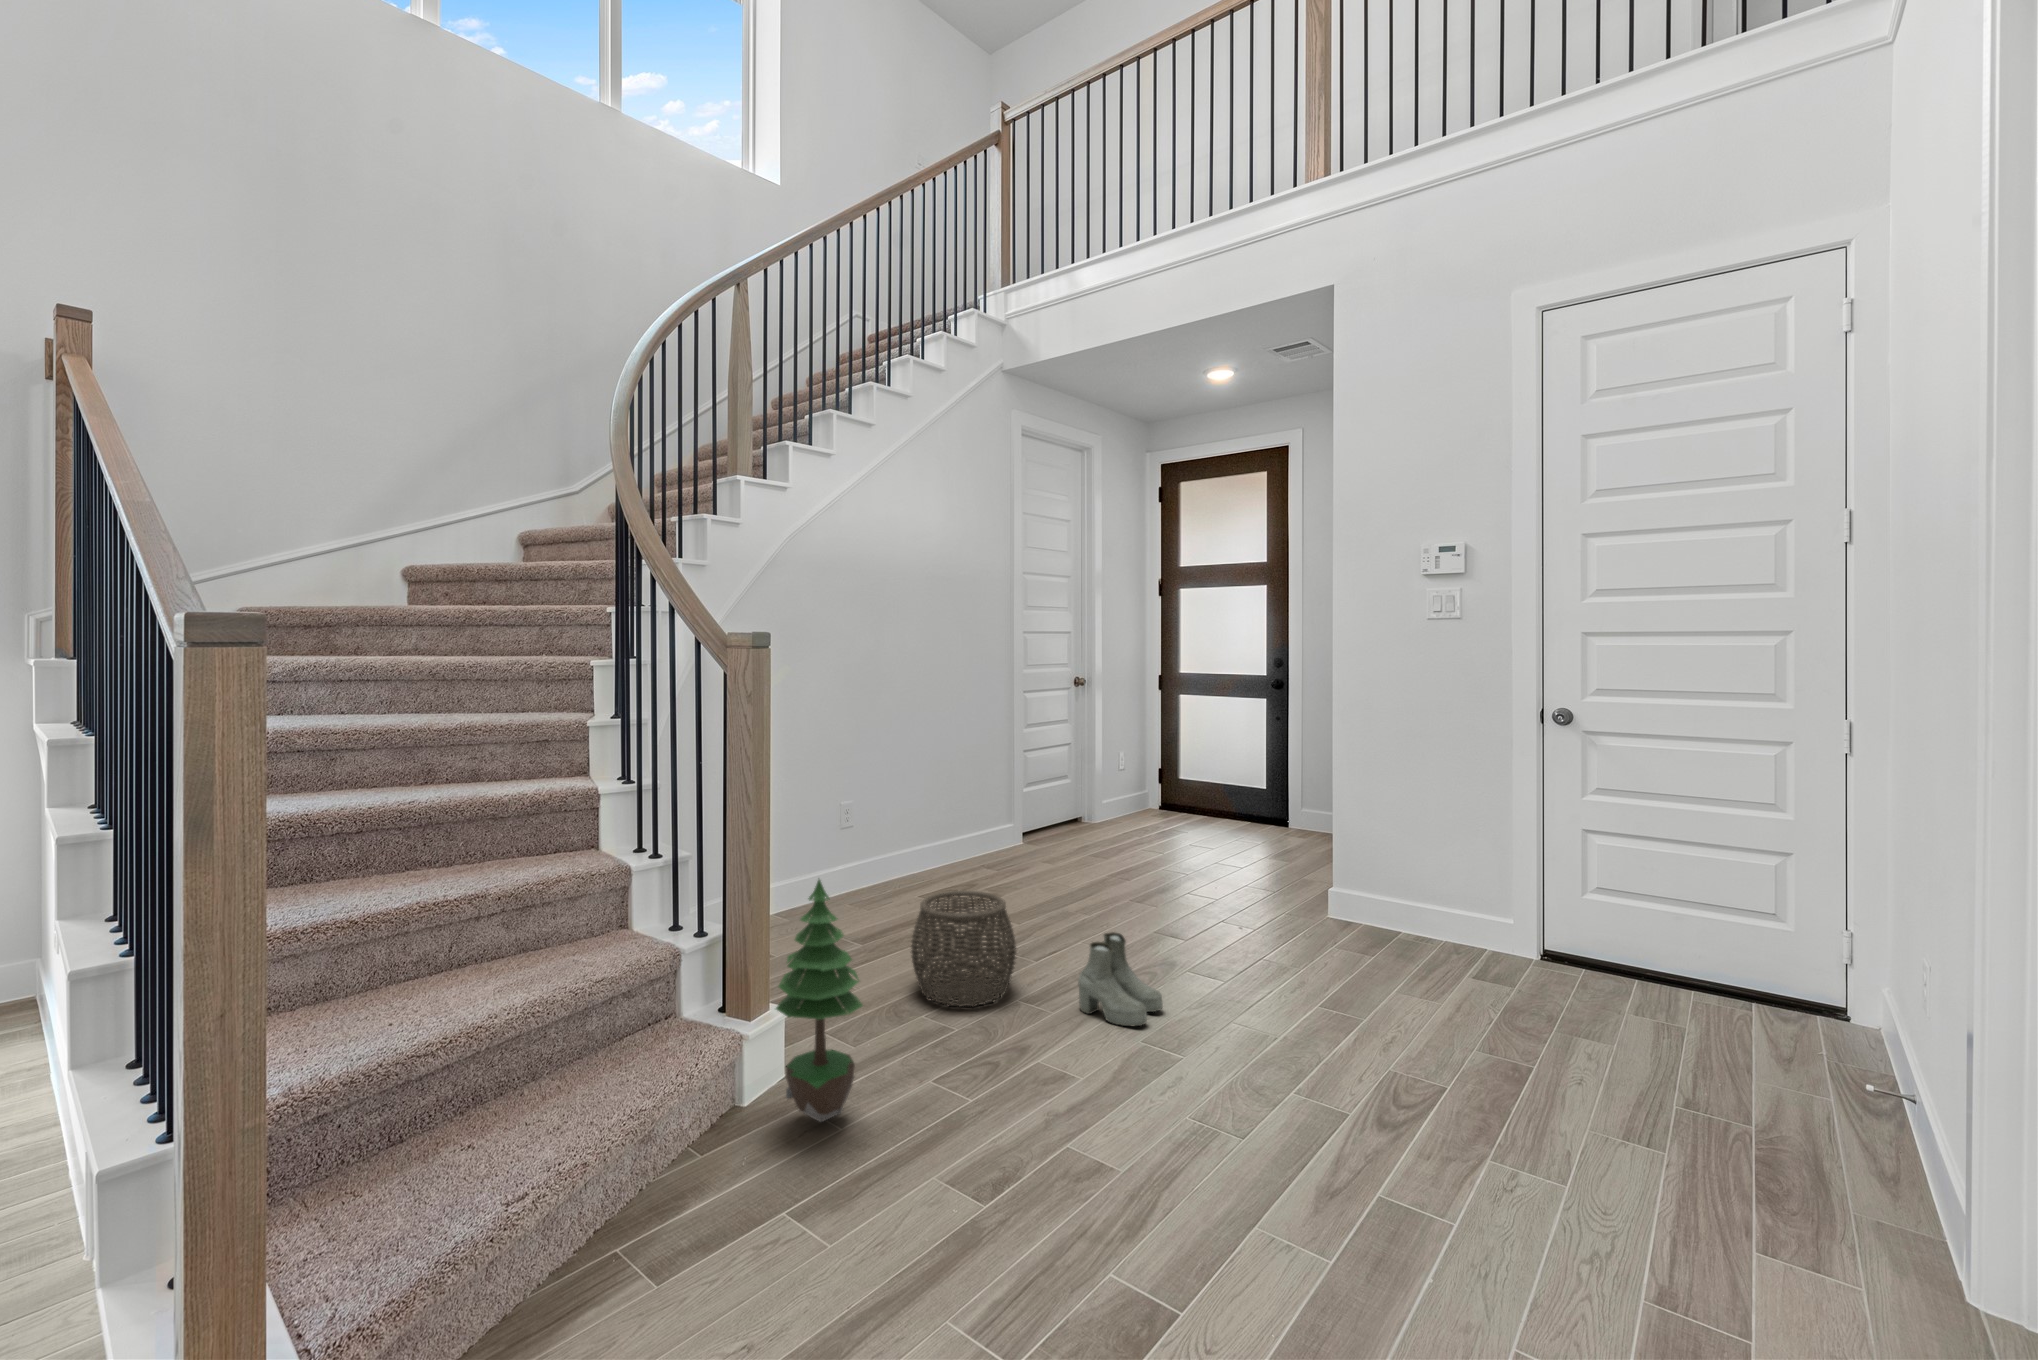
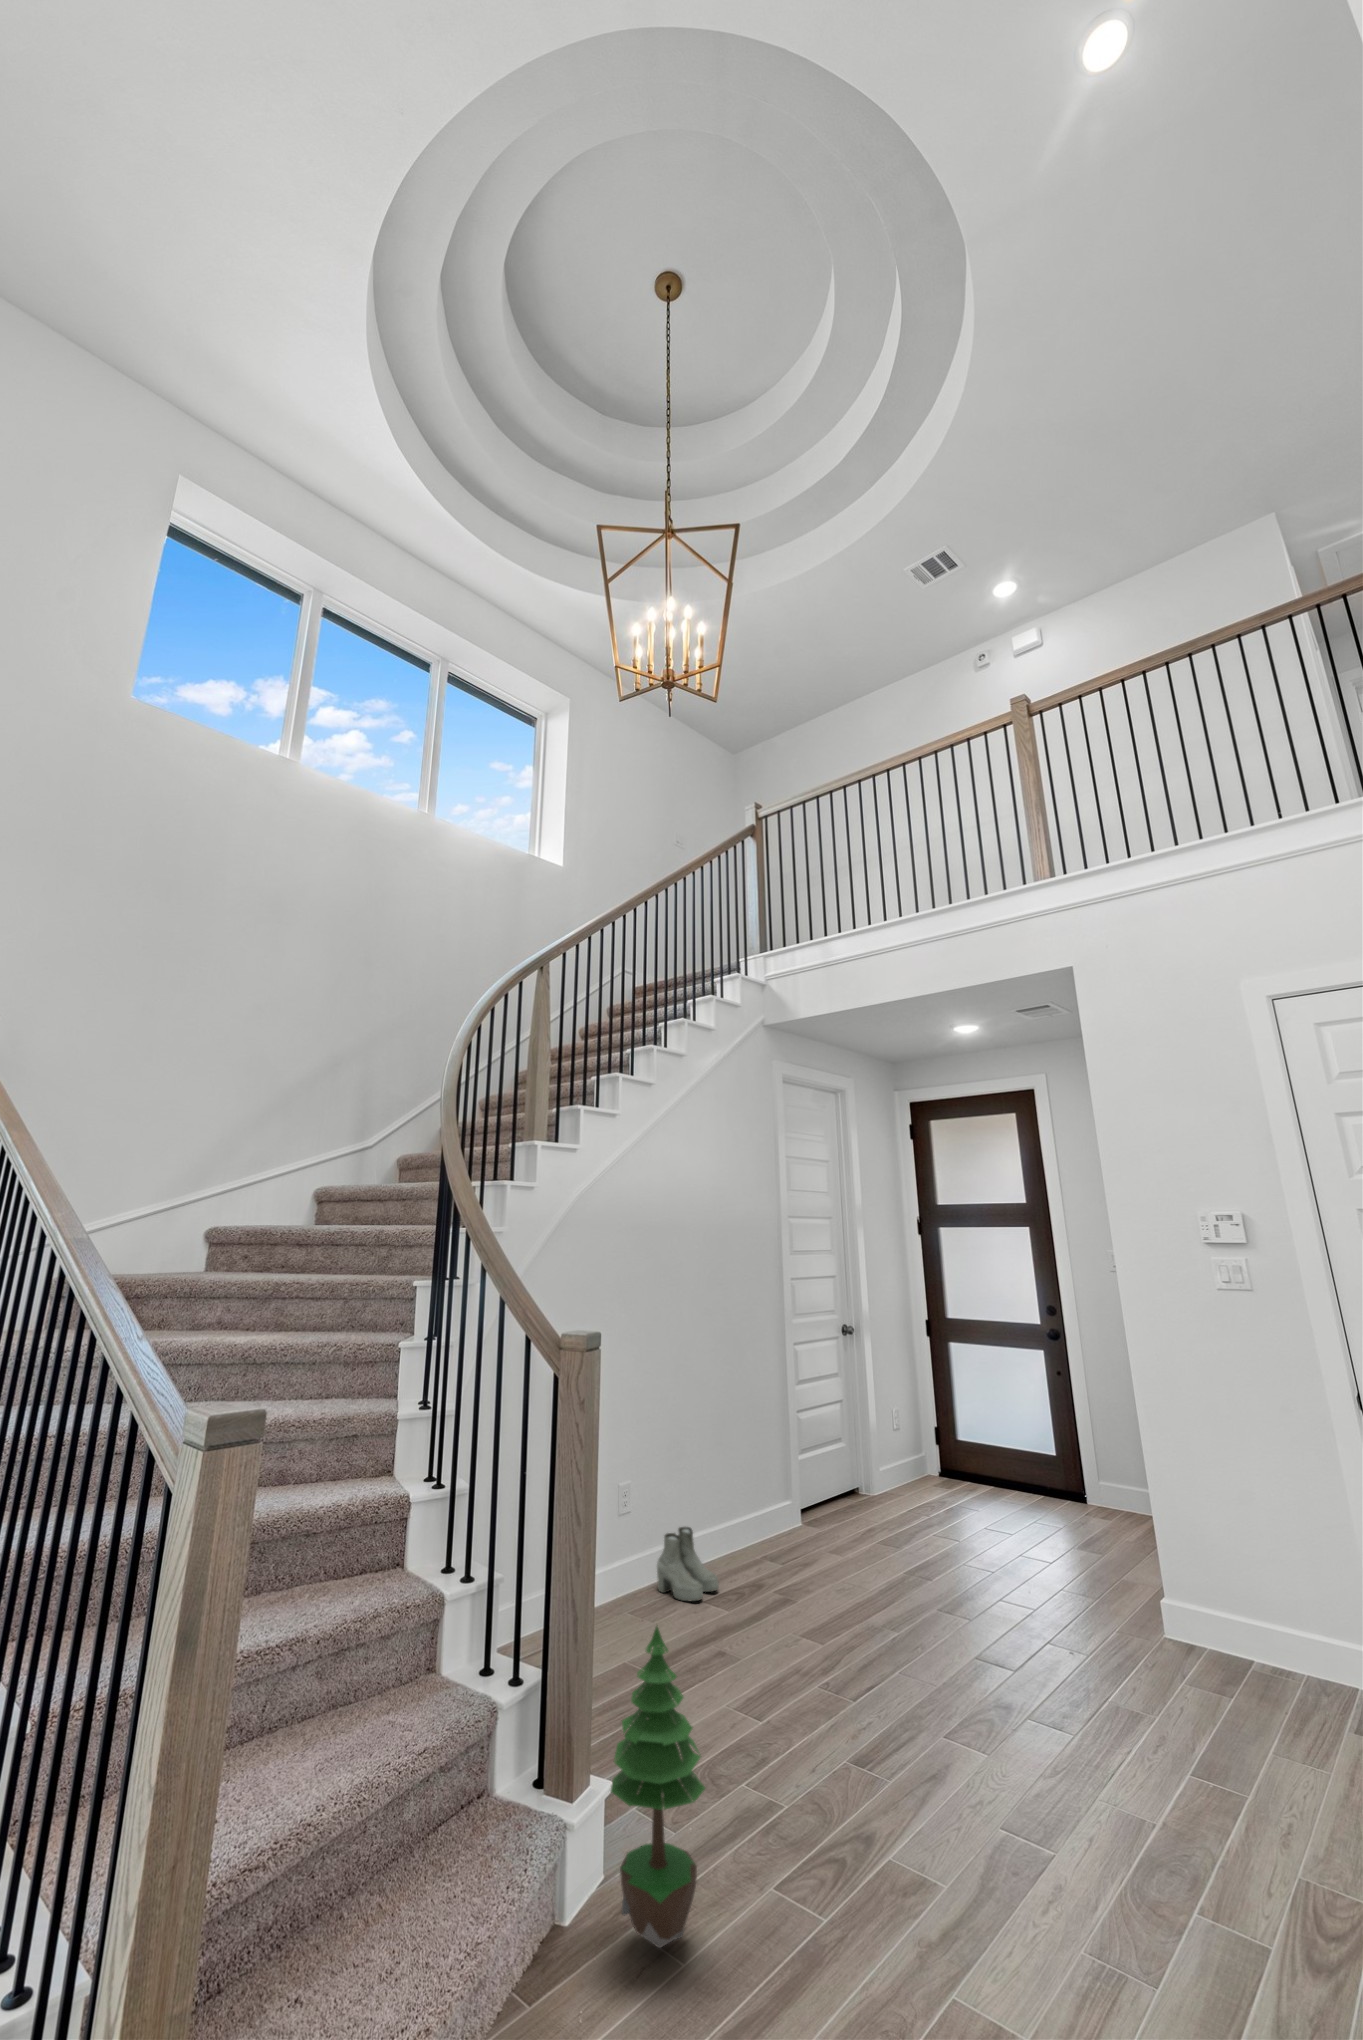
woven basket: present [911,891,1016,1007] -> none [721,1612,840,1770]
boots: present [1078,932,1163,1026] -> present [657,1527,719,1602]

